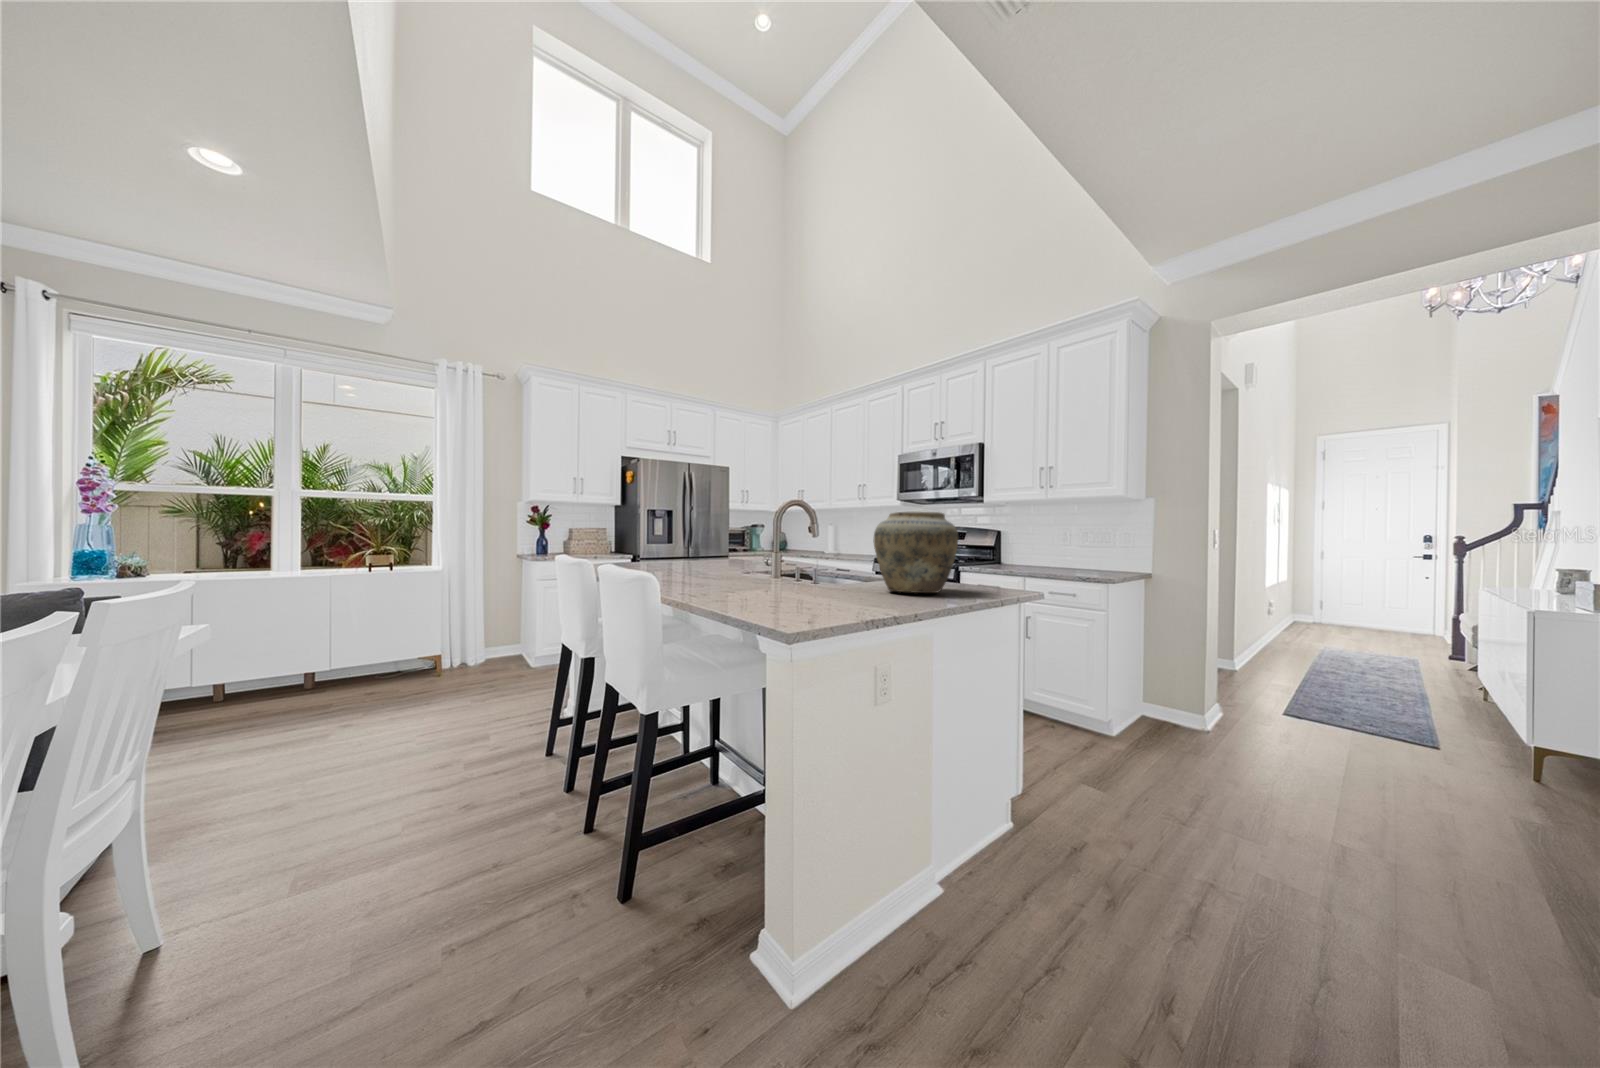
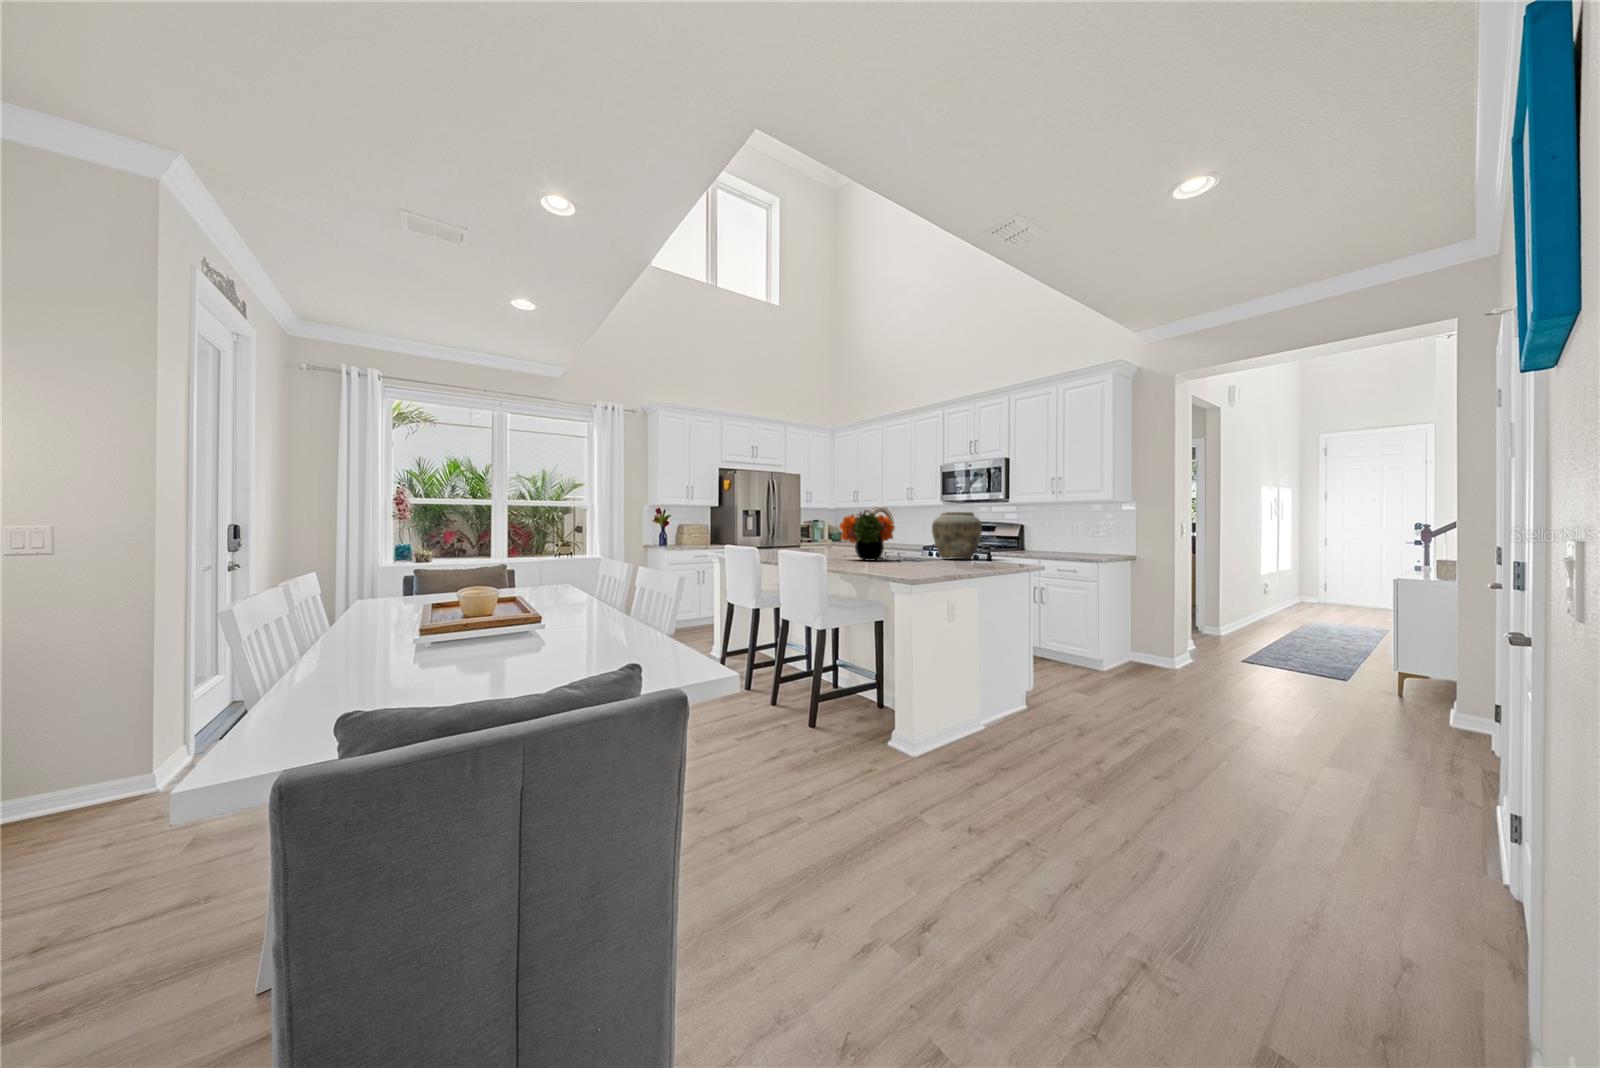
flower arrangement: none [705,505,806,597] -> present [839,510,894,560]

